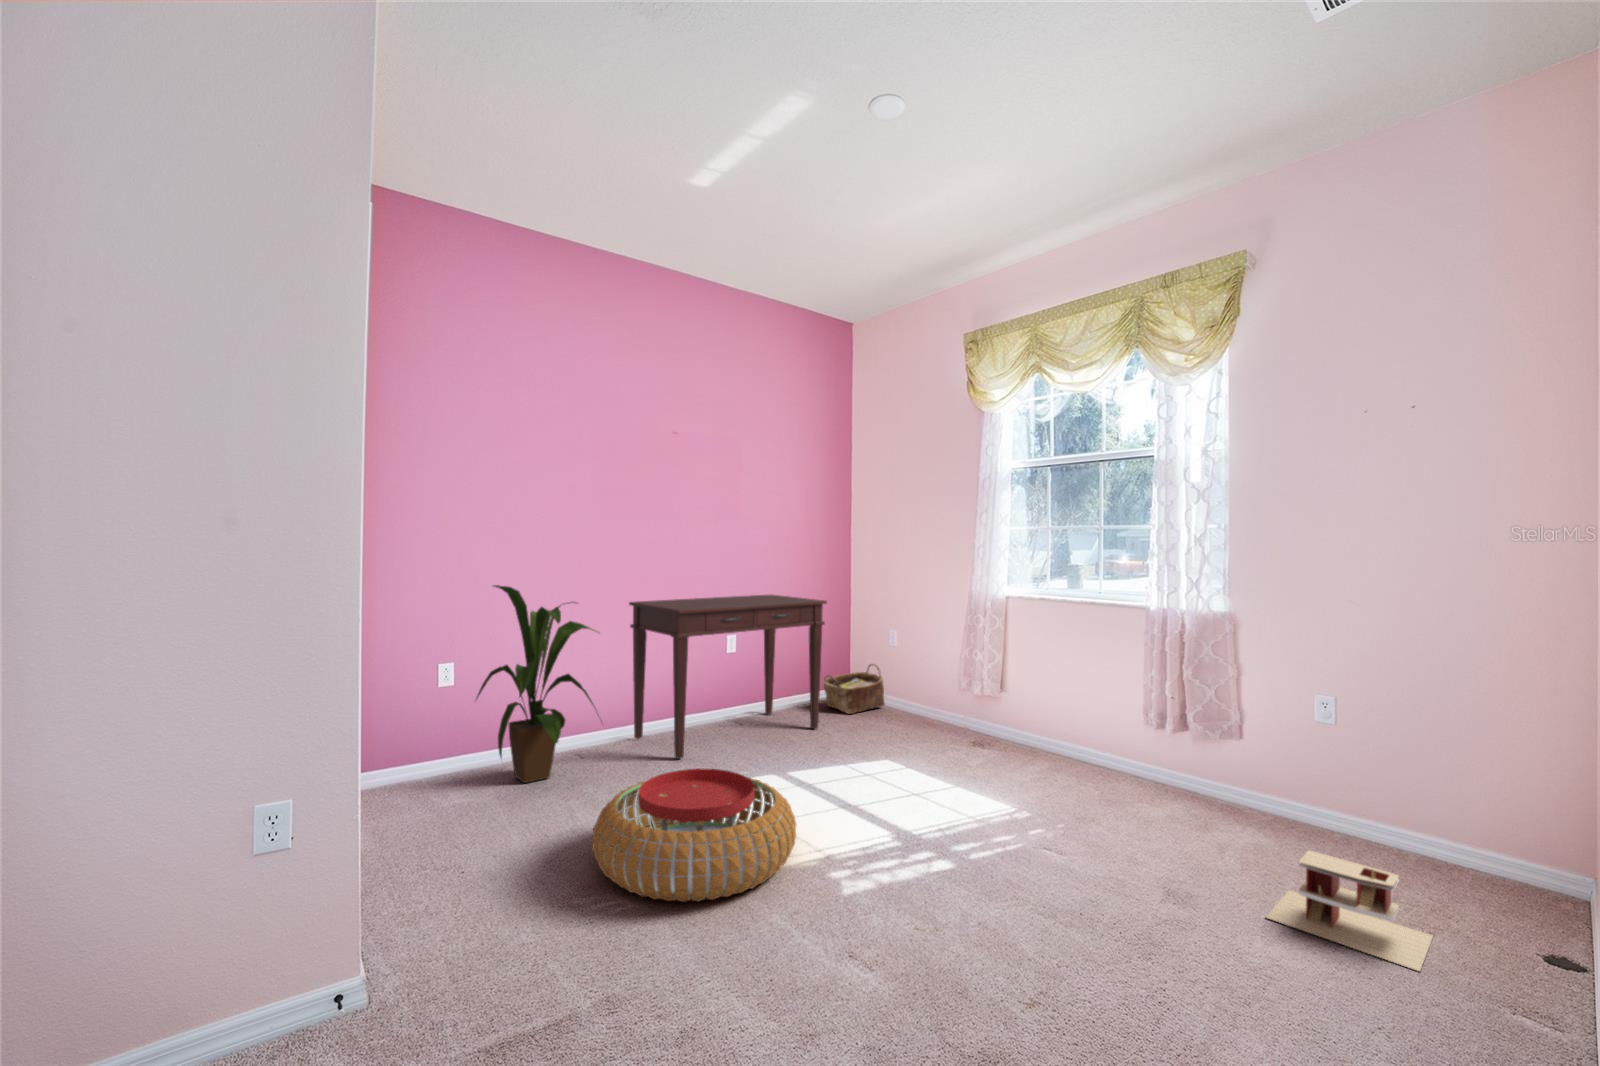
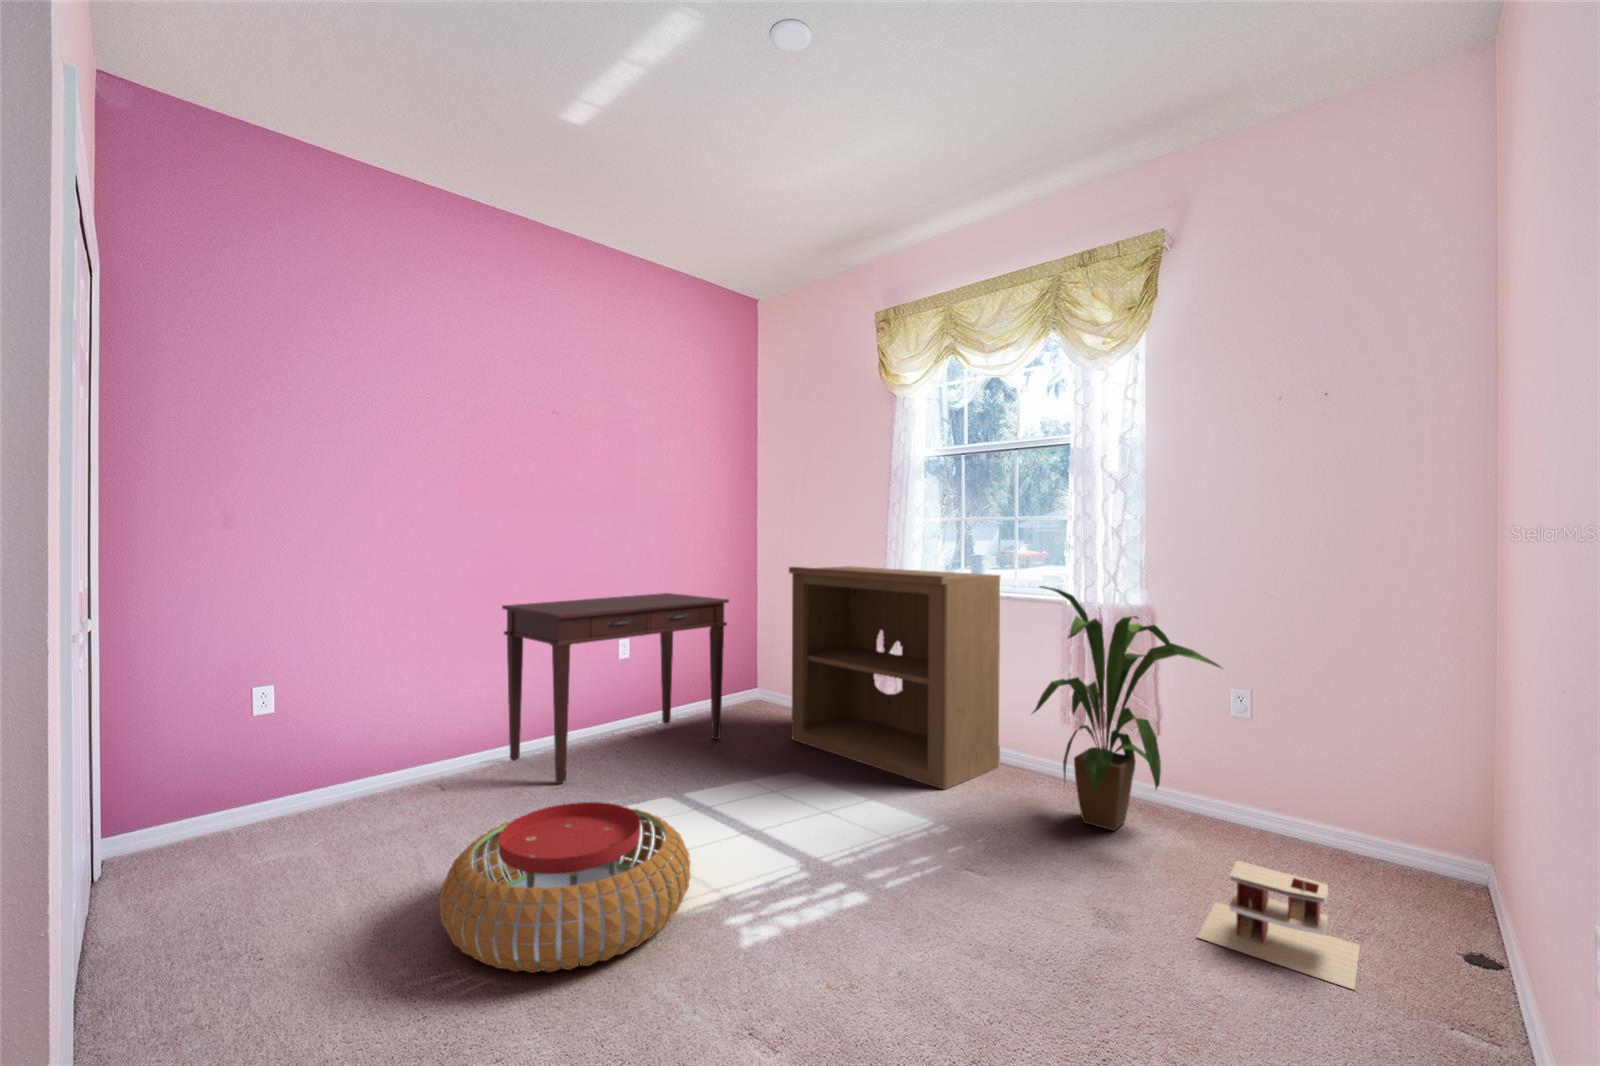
bookshelf: none [882,571,1085,781] -> present [789,566,1000,789]
house plant: present [477,585,600,783] -> present [1033,586,1221,831]
woven basket: present [823,664,885,714] -> none [726,664,792,720]

